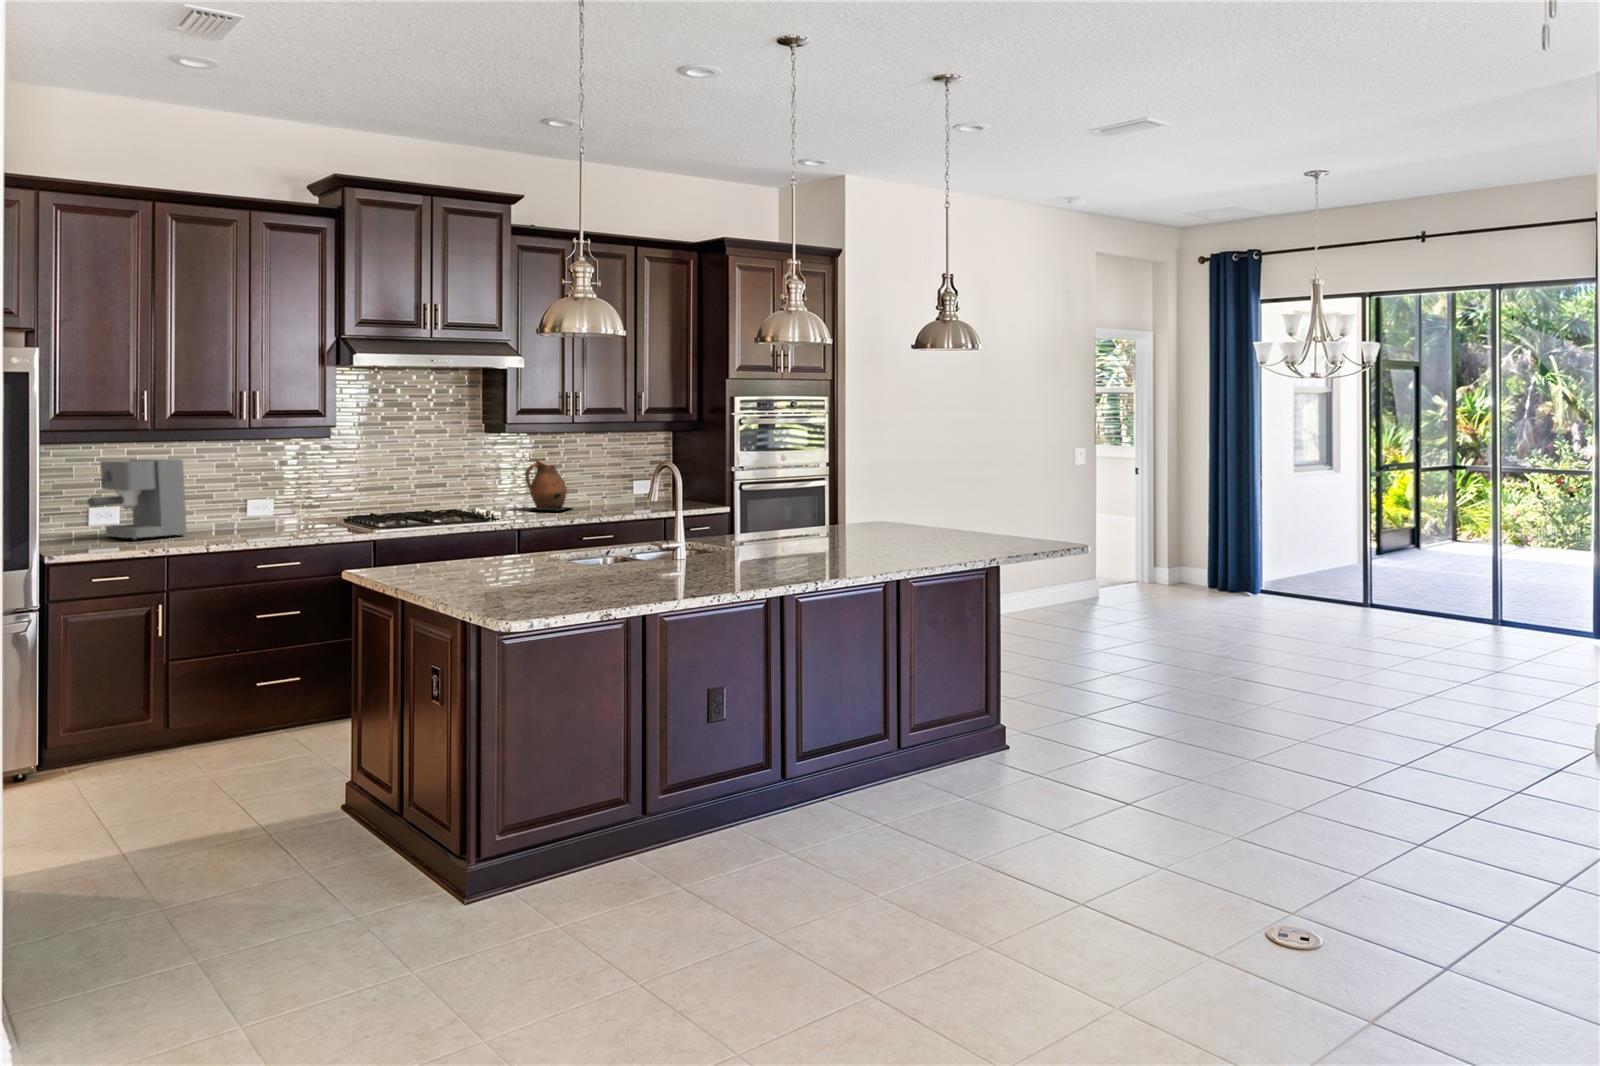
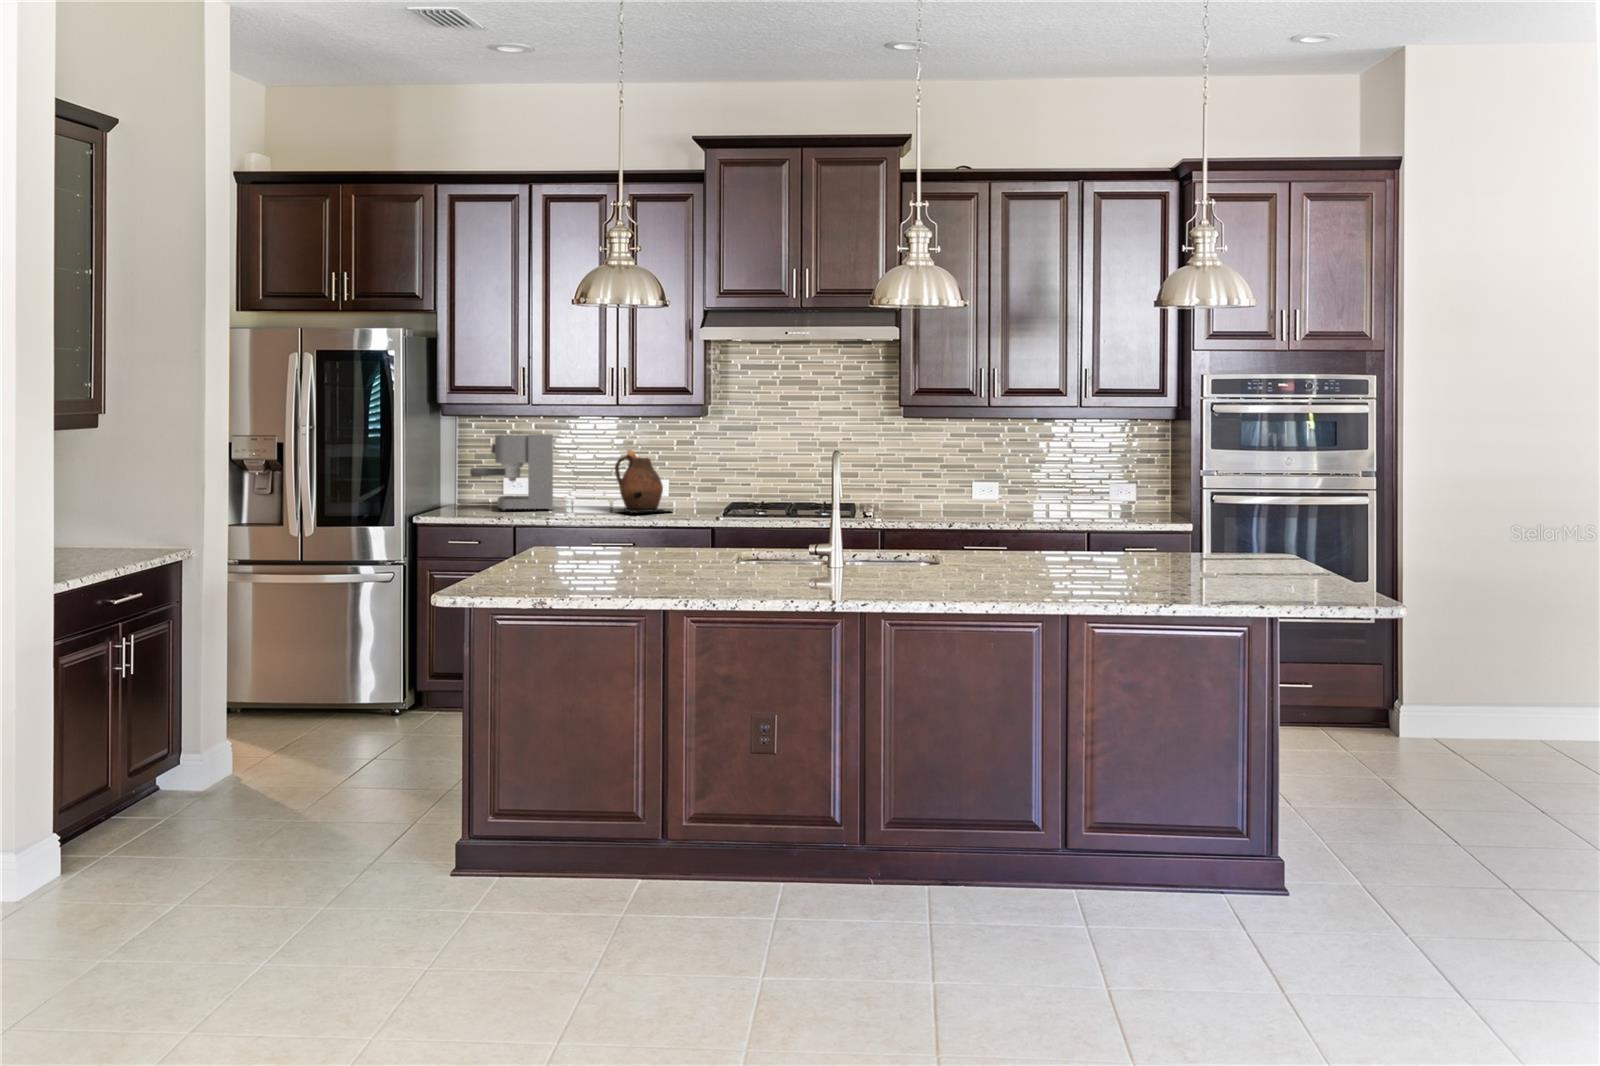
ceramic pitcher: present [525,459,568,510] -> present [615,450,667,513]

